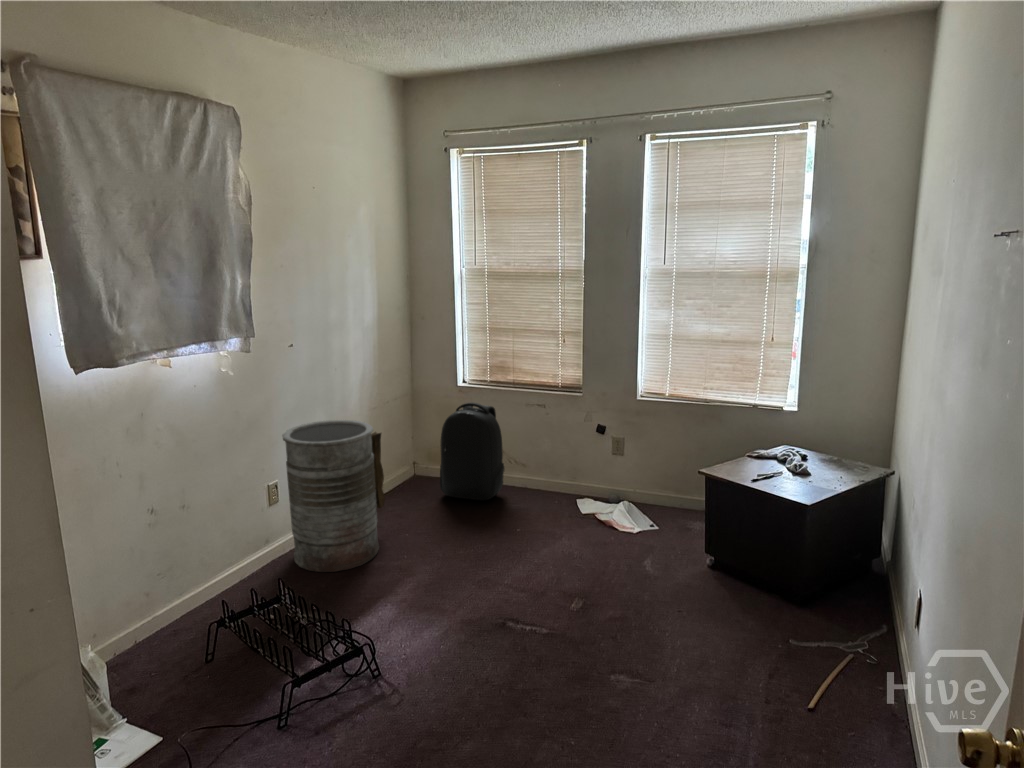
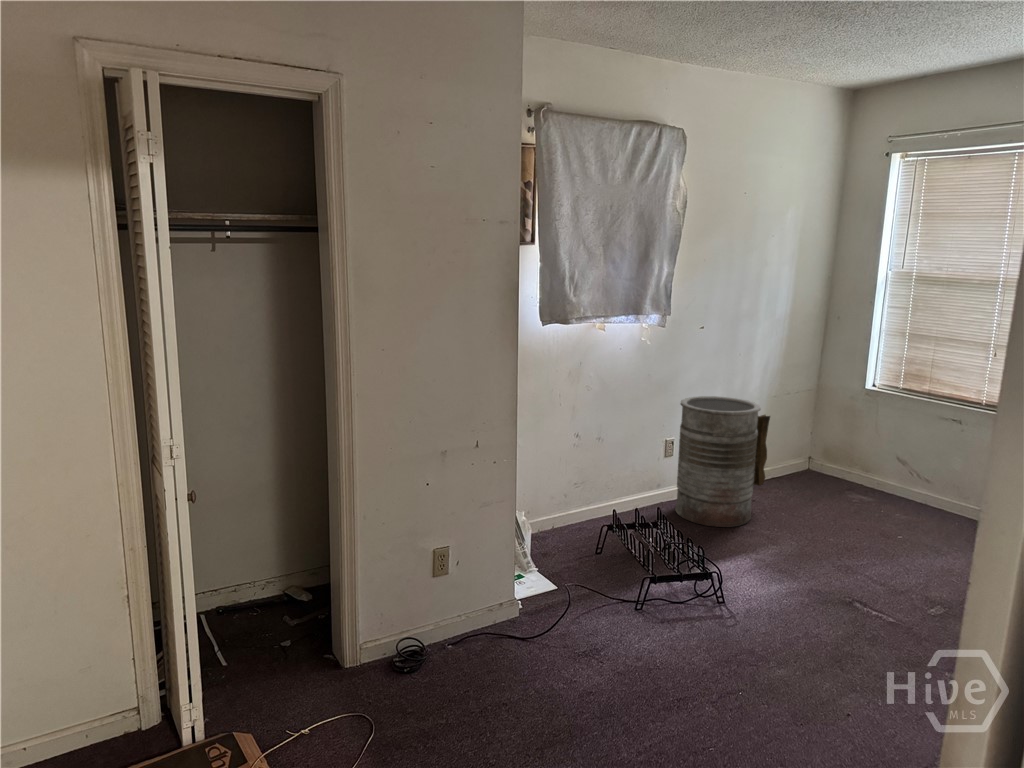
backpack: present [440,402,504,500] -> none [827,406,904,508]

